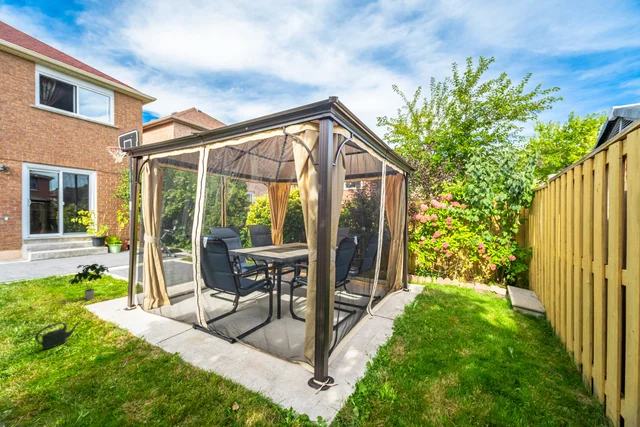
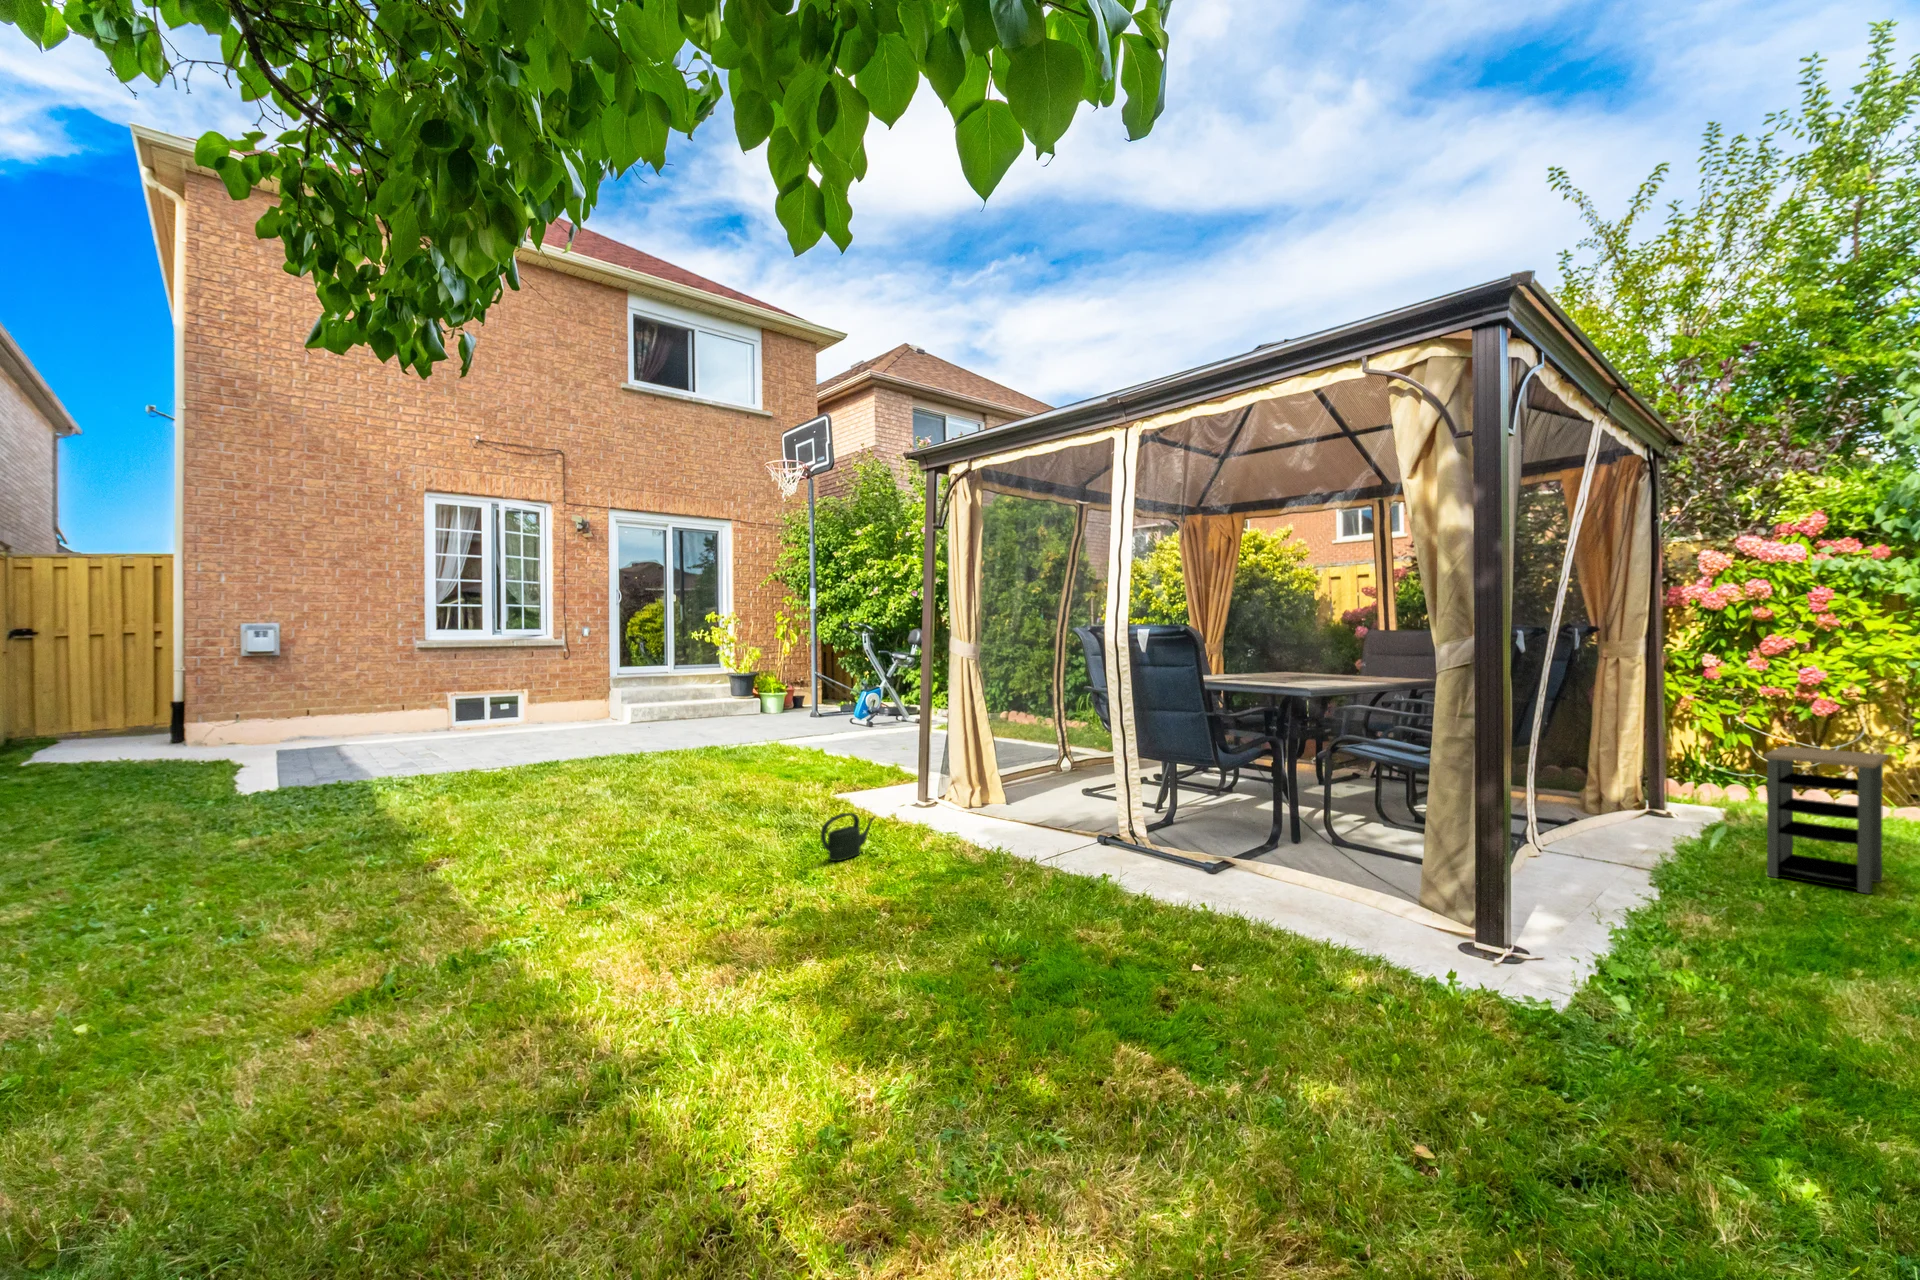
potted plant: present [69,264,109,299] -> none [788,716,858,793]
side table: none [426,275,459,327] -> present [1764,746,1888,894]

